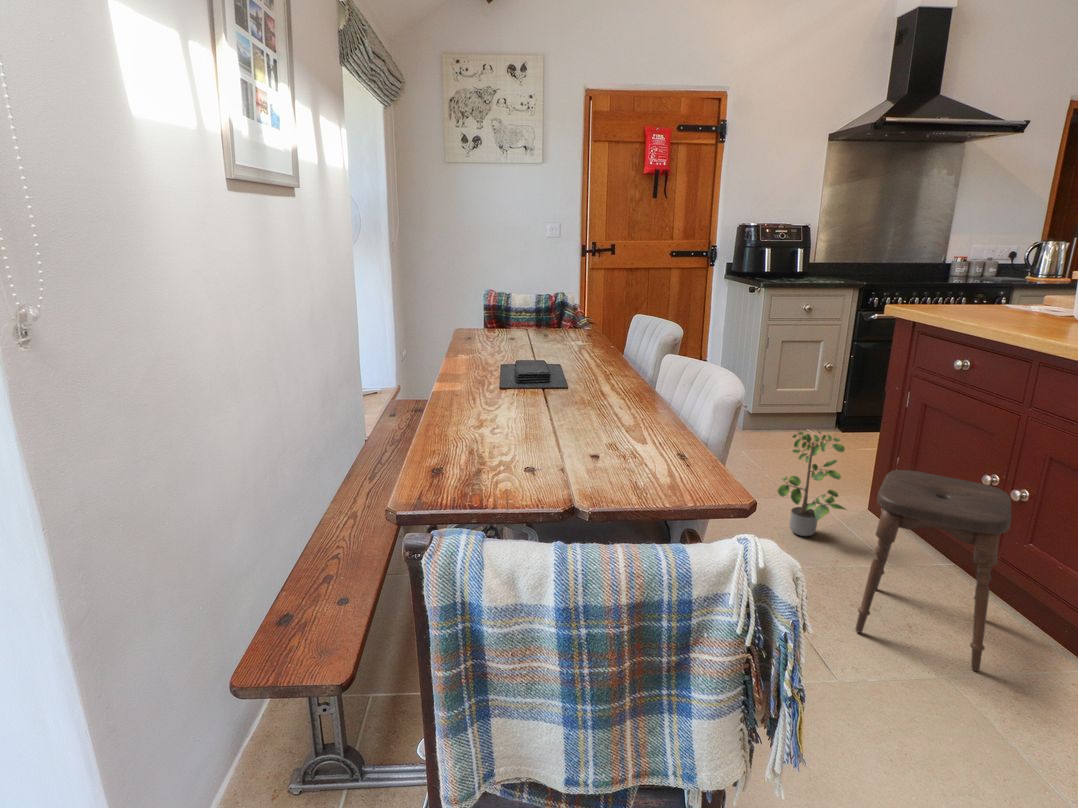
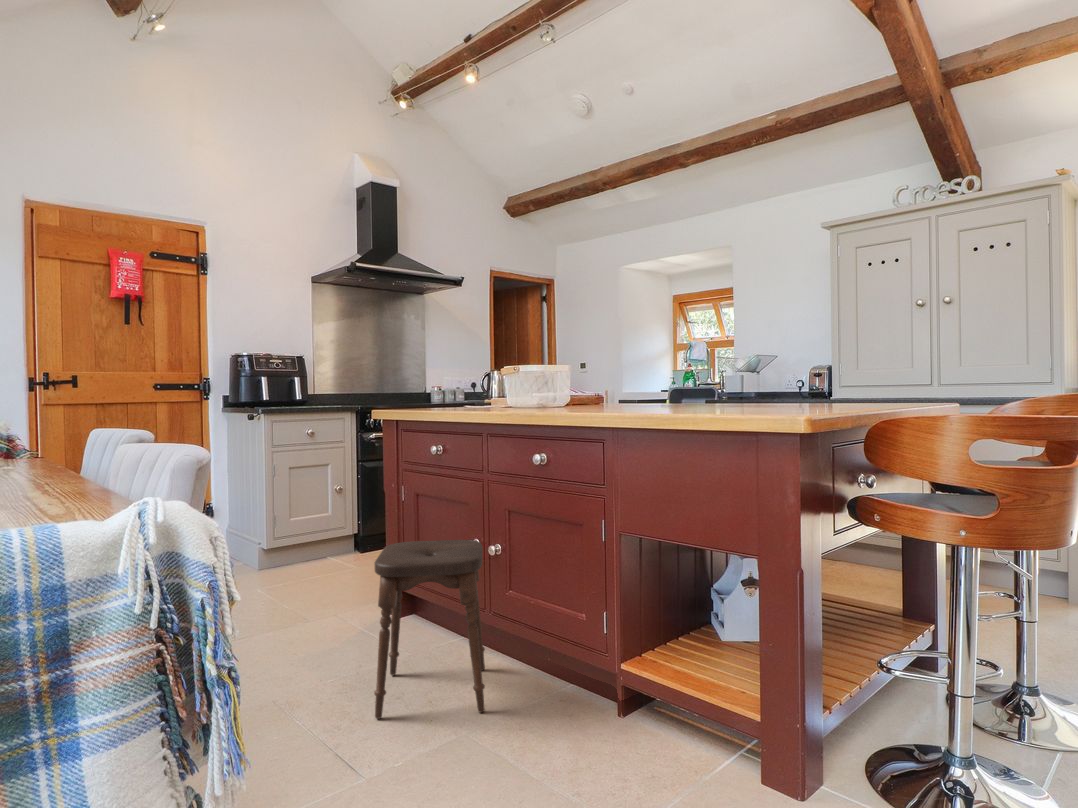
potted plant: present [778,432,846,536] -> none [288,529,362,650]

